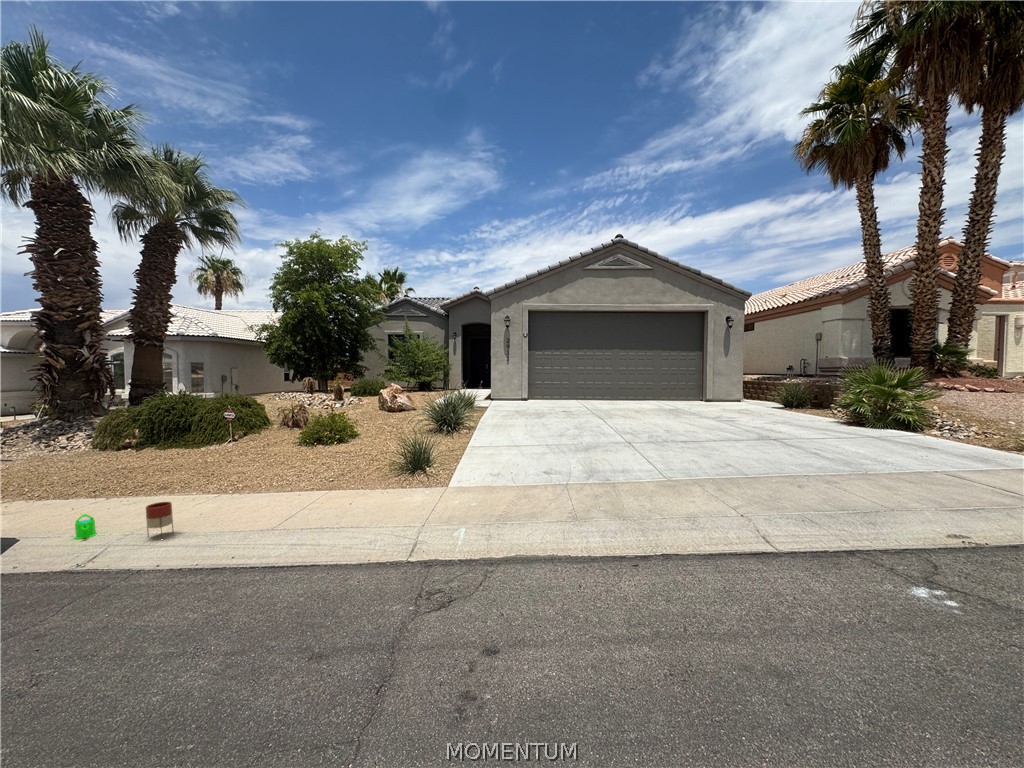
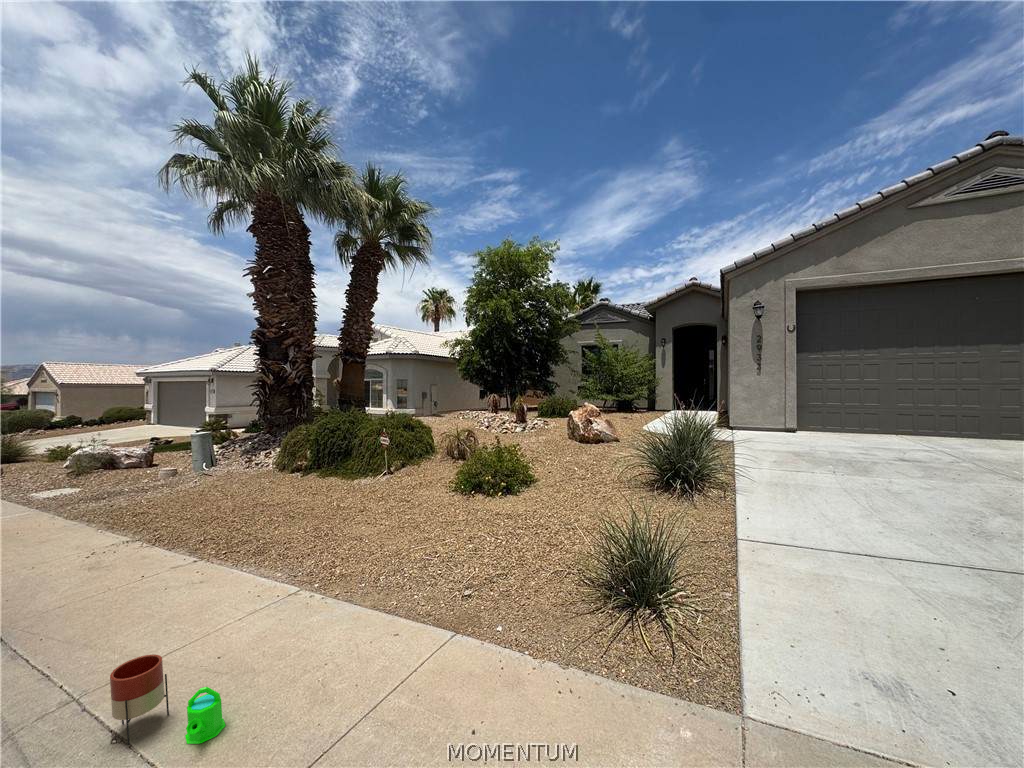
watering can: present [75,514,97,539] -> present [185,687,226,744]

